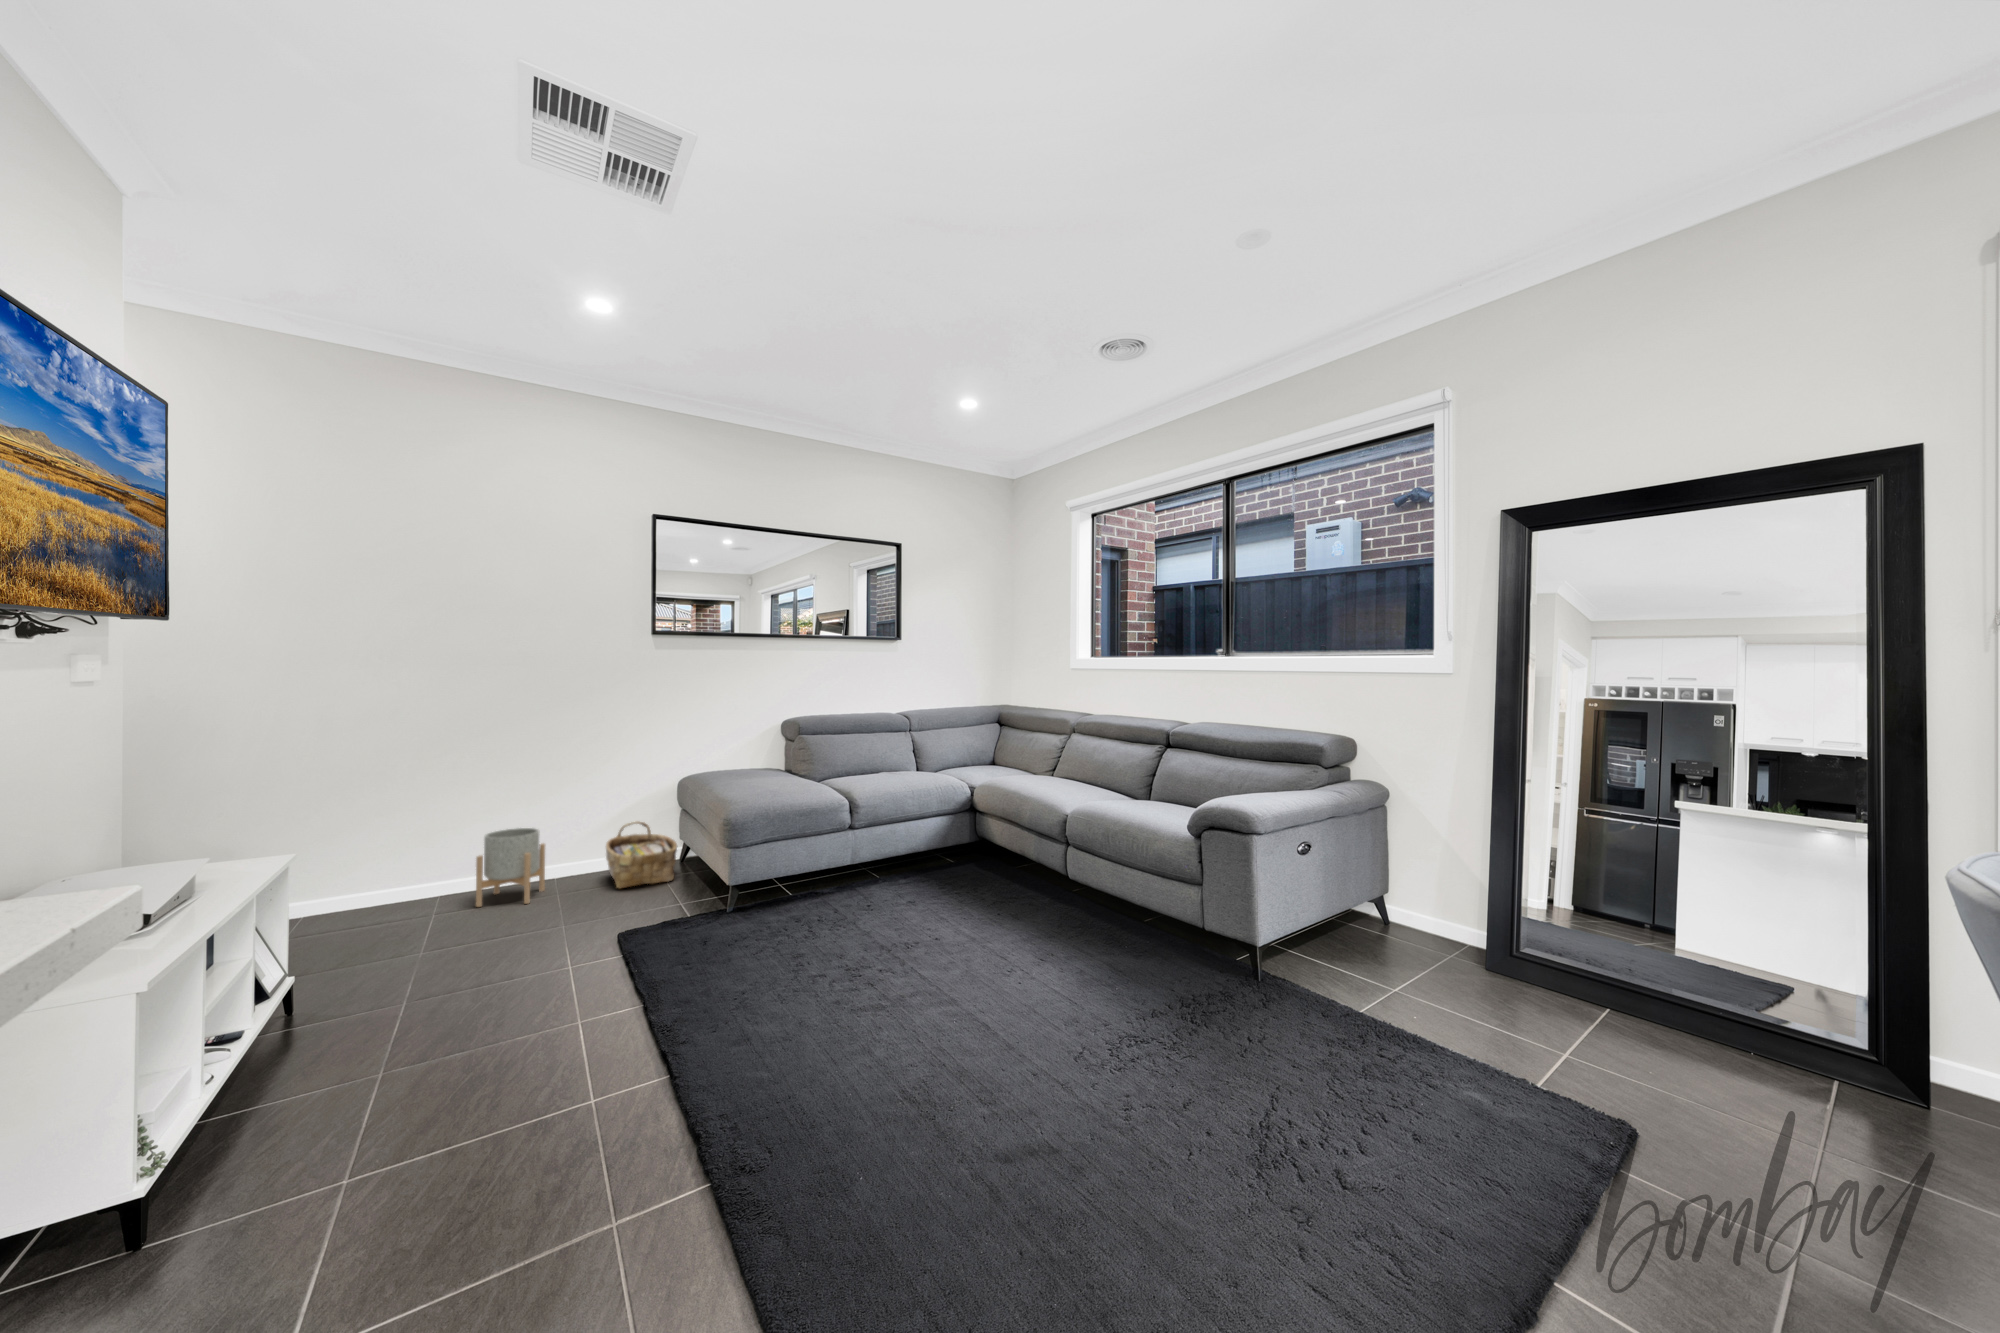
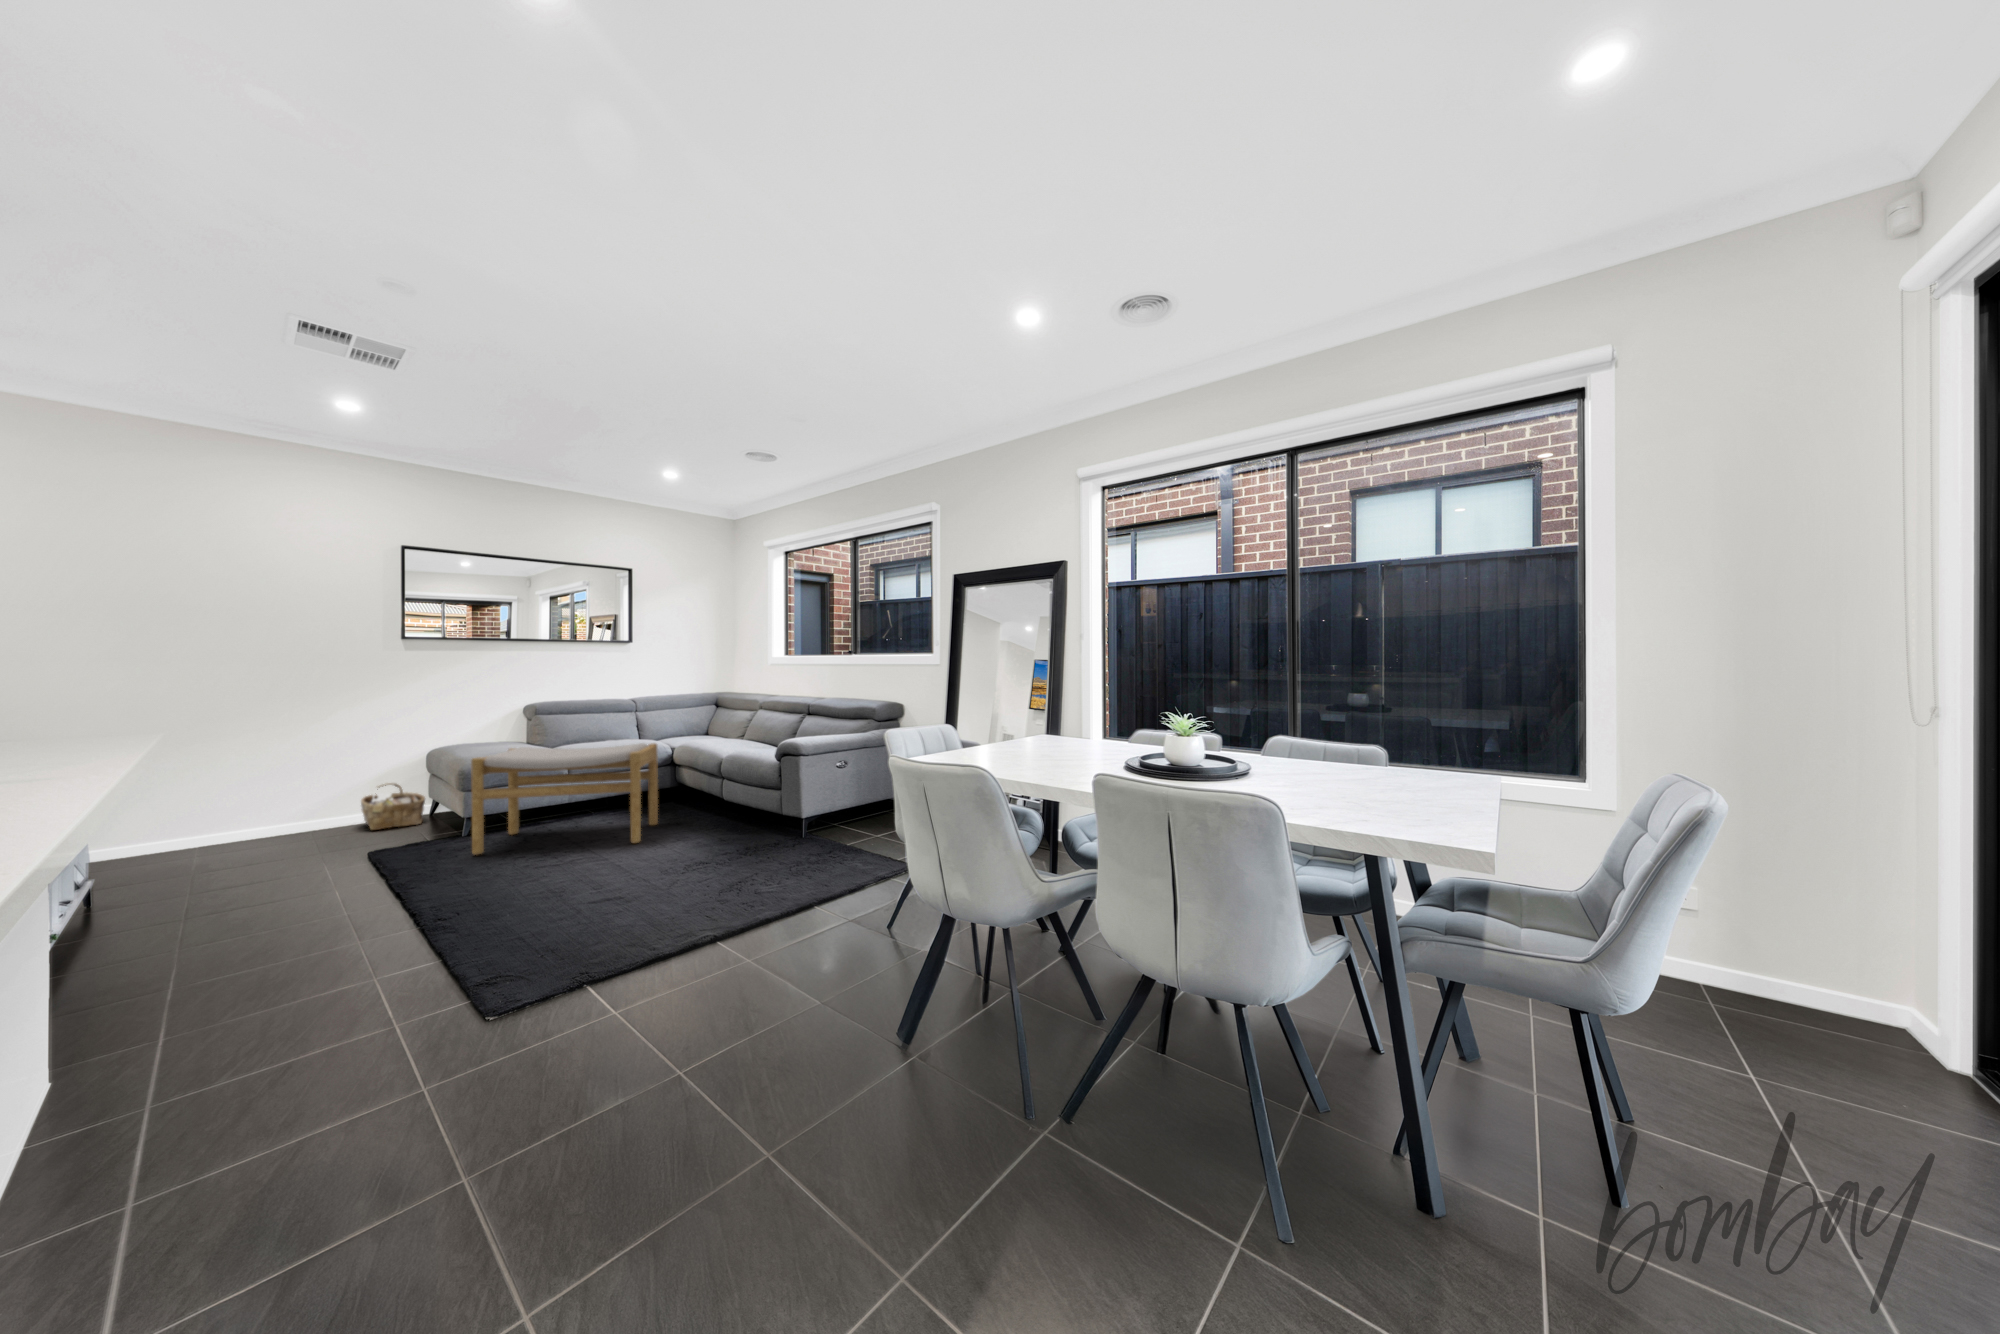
footstool: none [753,790,986,961] -> present [471,743,658,855]
planter: present [476,828,545,907] -> none [242,789,305,847]

